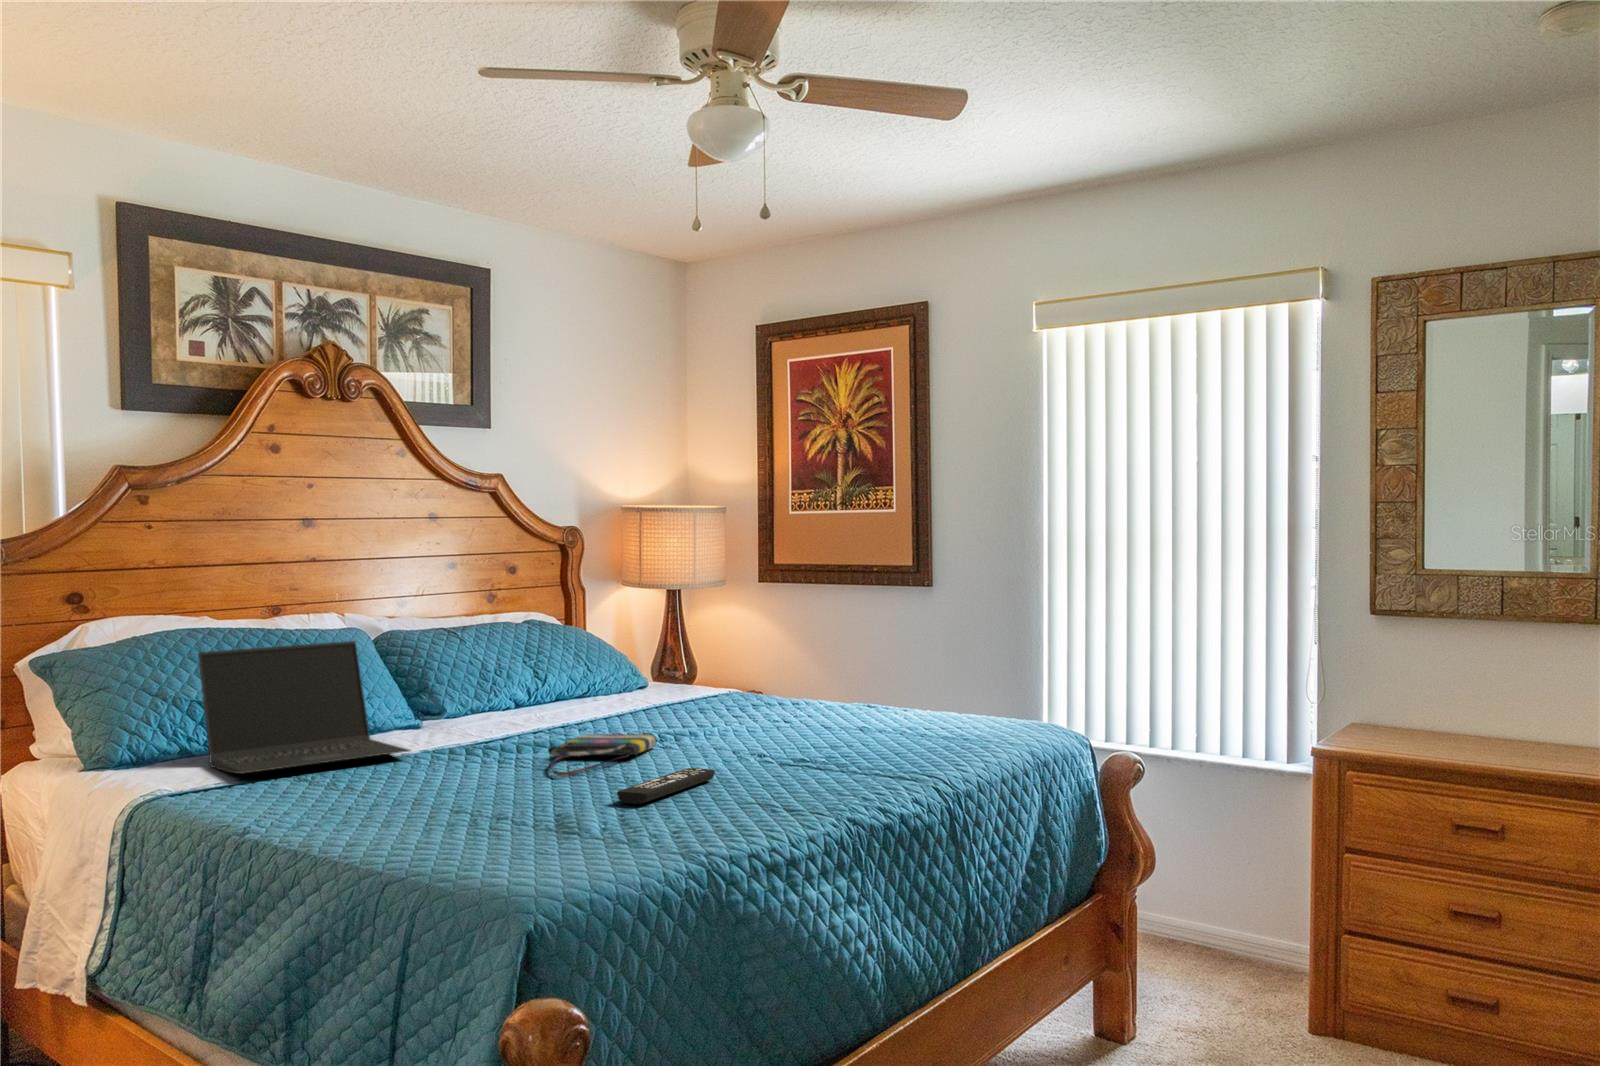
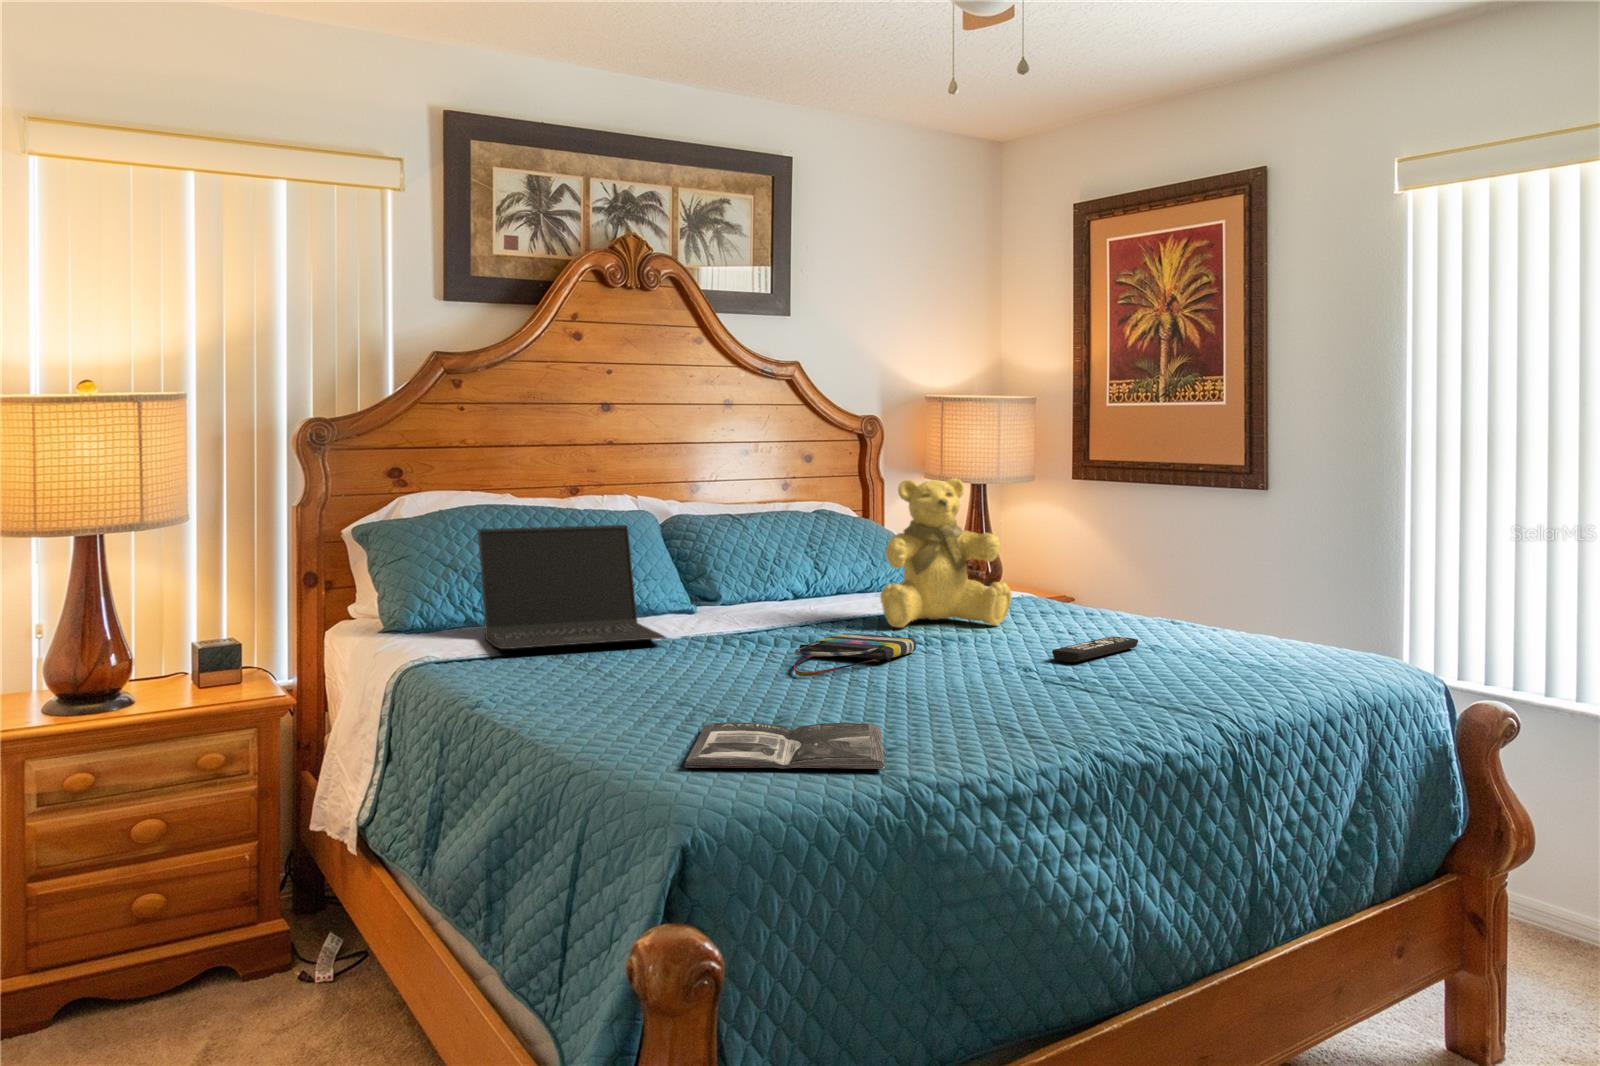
teddy bear: none [612,584,732,727] -> present [880,478,1012,628]
remote control: present [617,768,715,804] -> present [1052,637,1138,662]
magazine: none [492,811,677,863] -> present [685,723,885,769]

